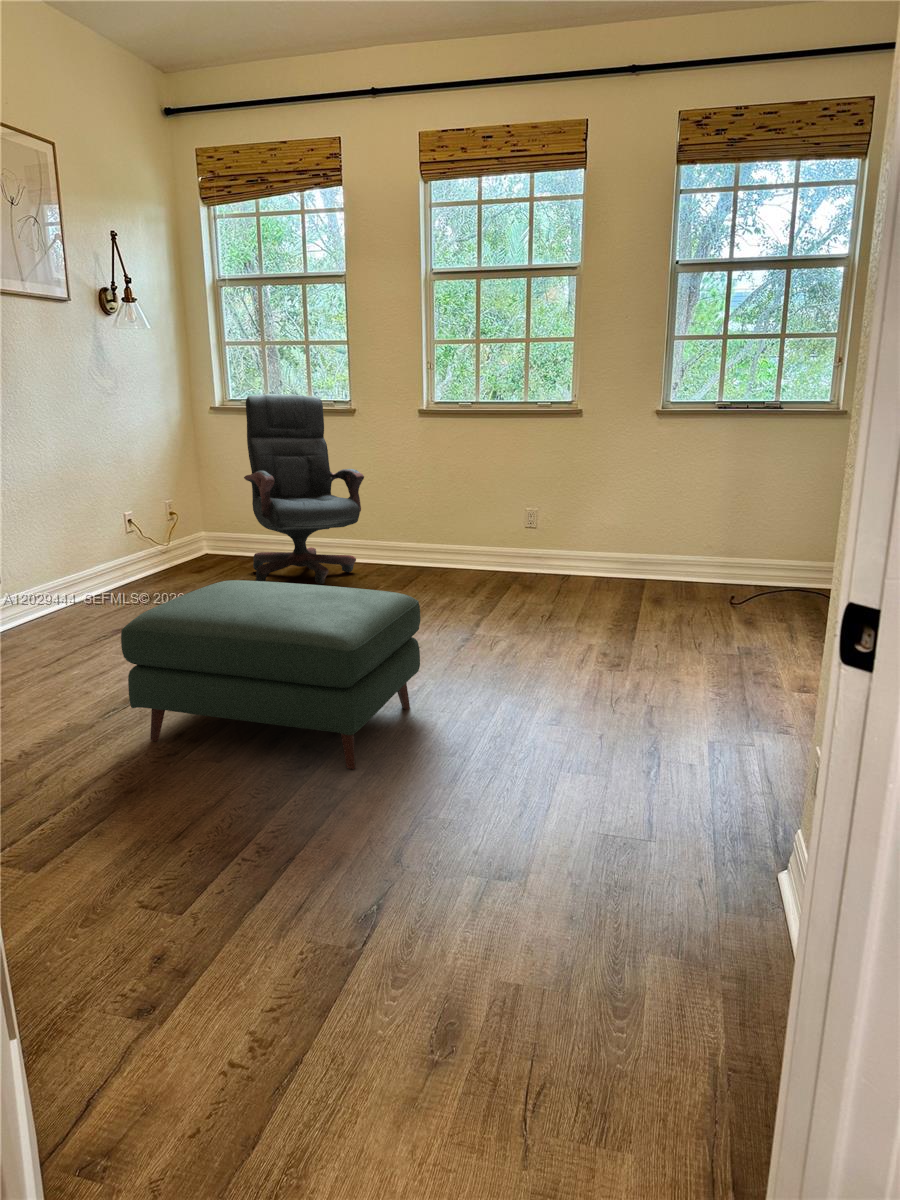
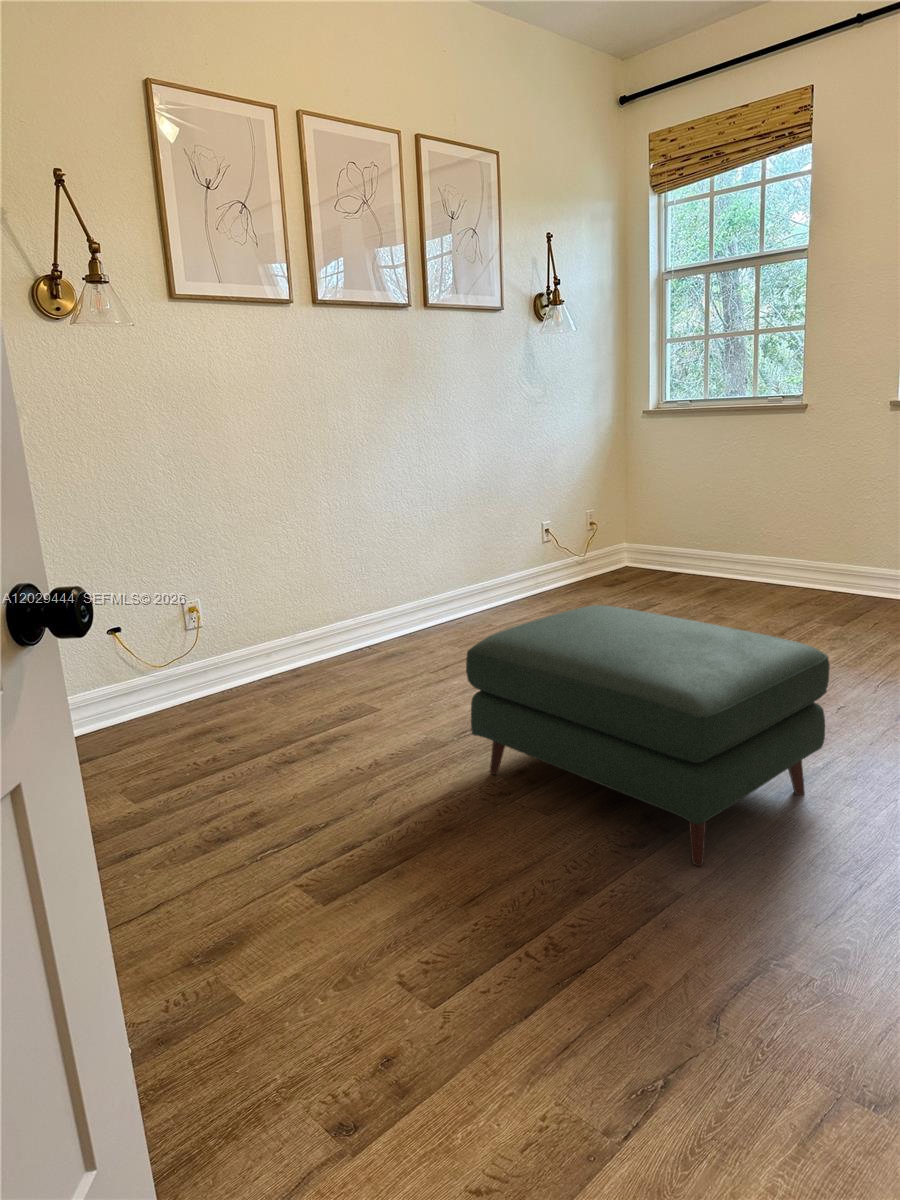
office chair: present [244,394,364,584] -> none [665,394,806,612]

